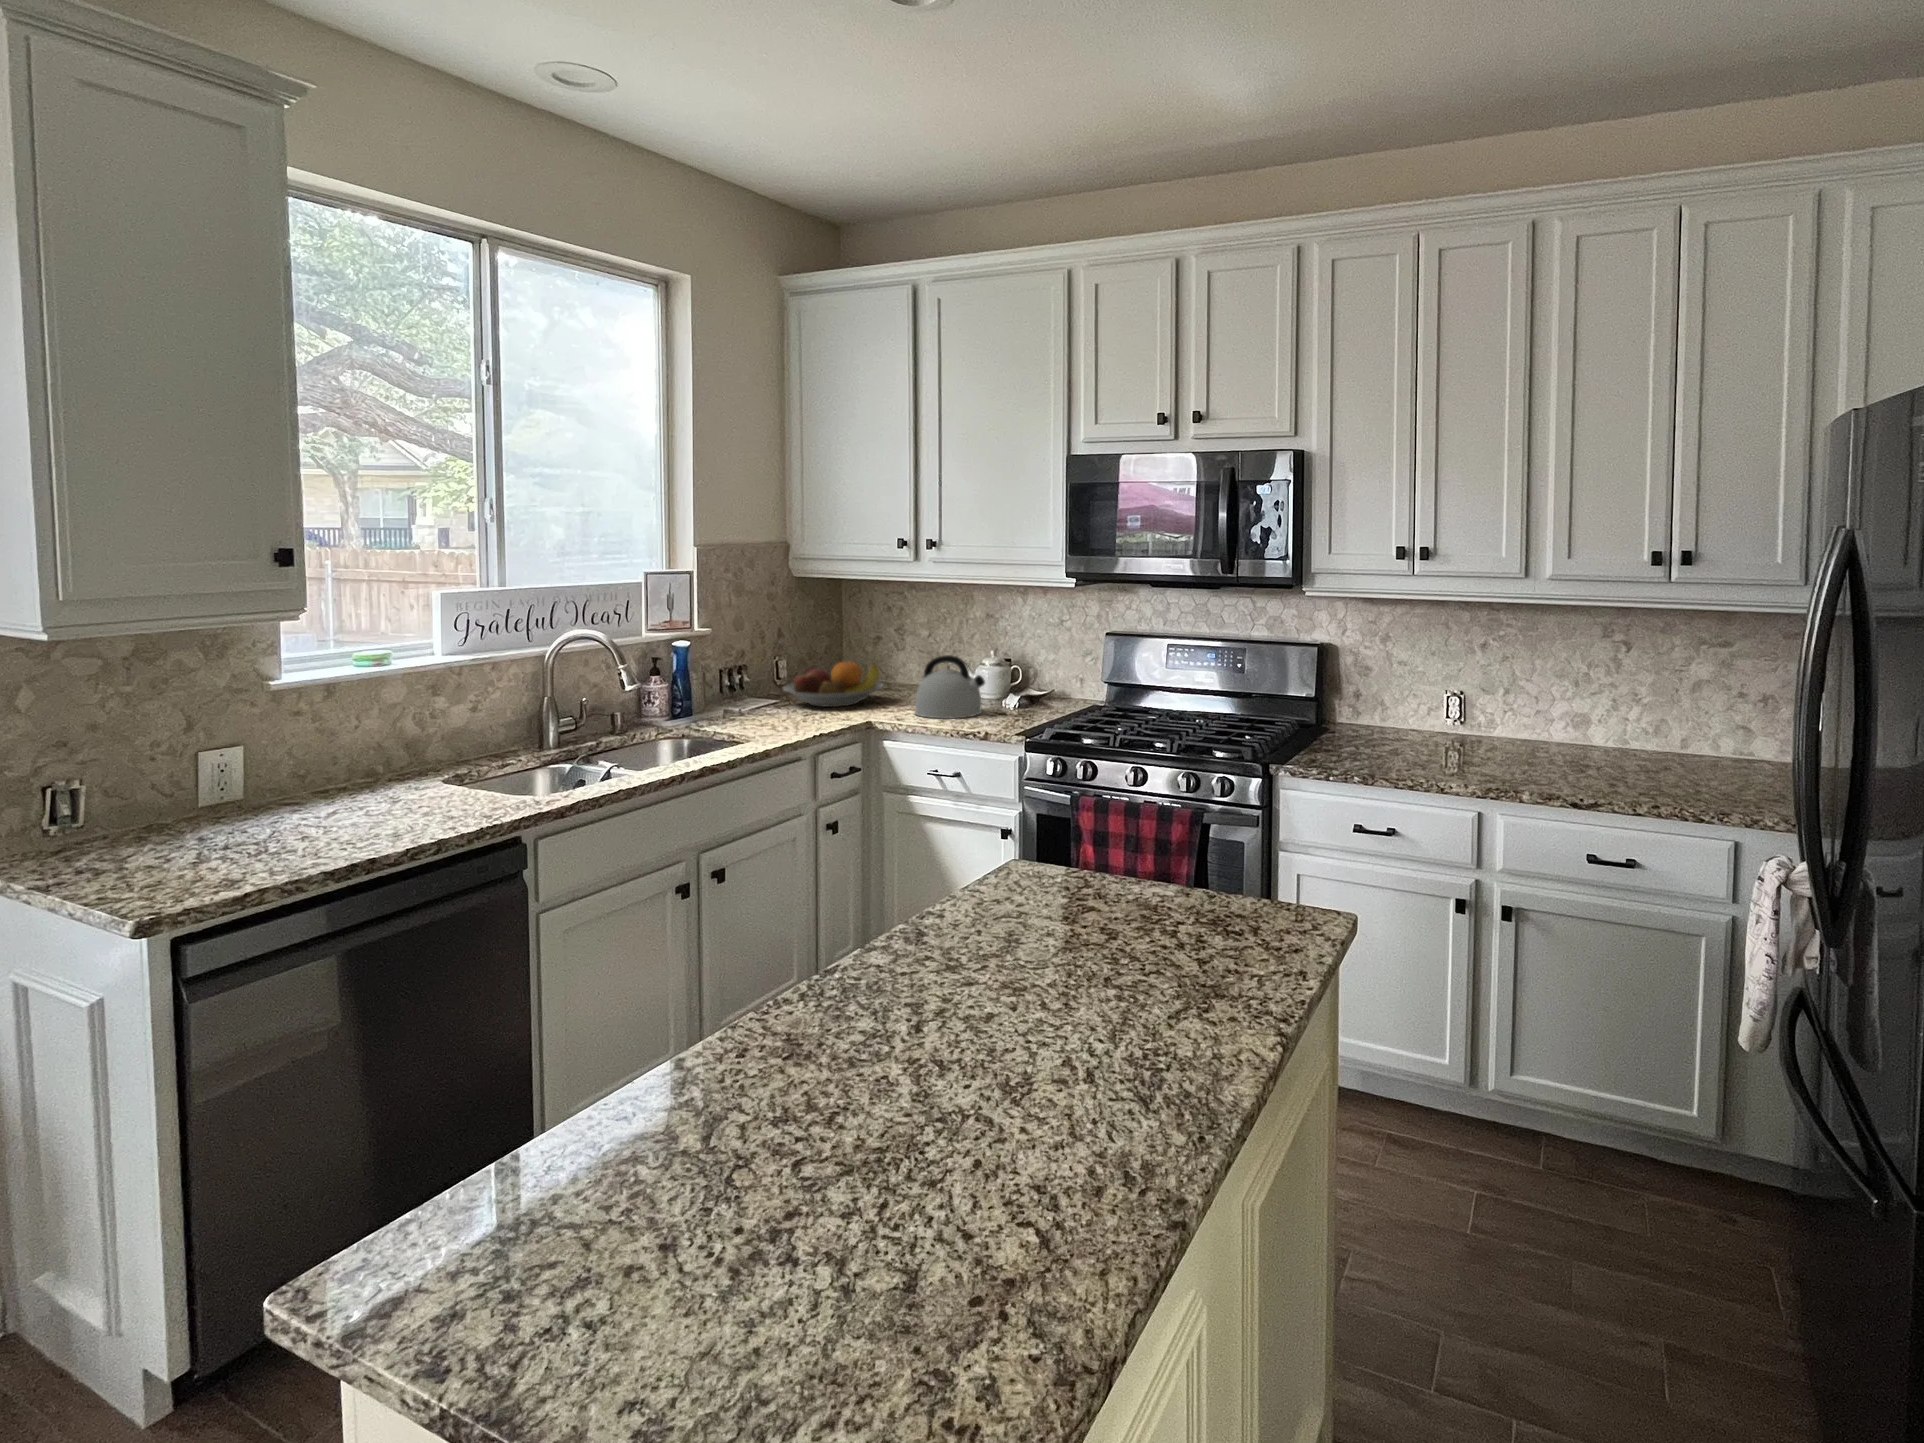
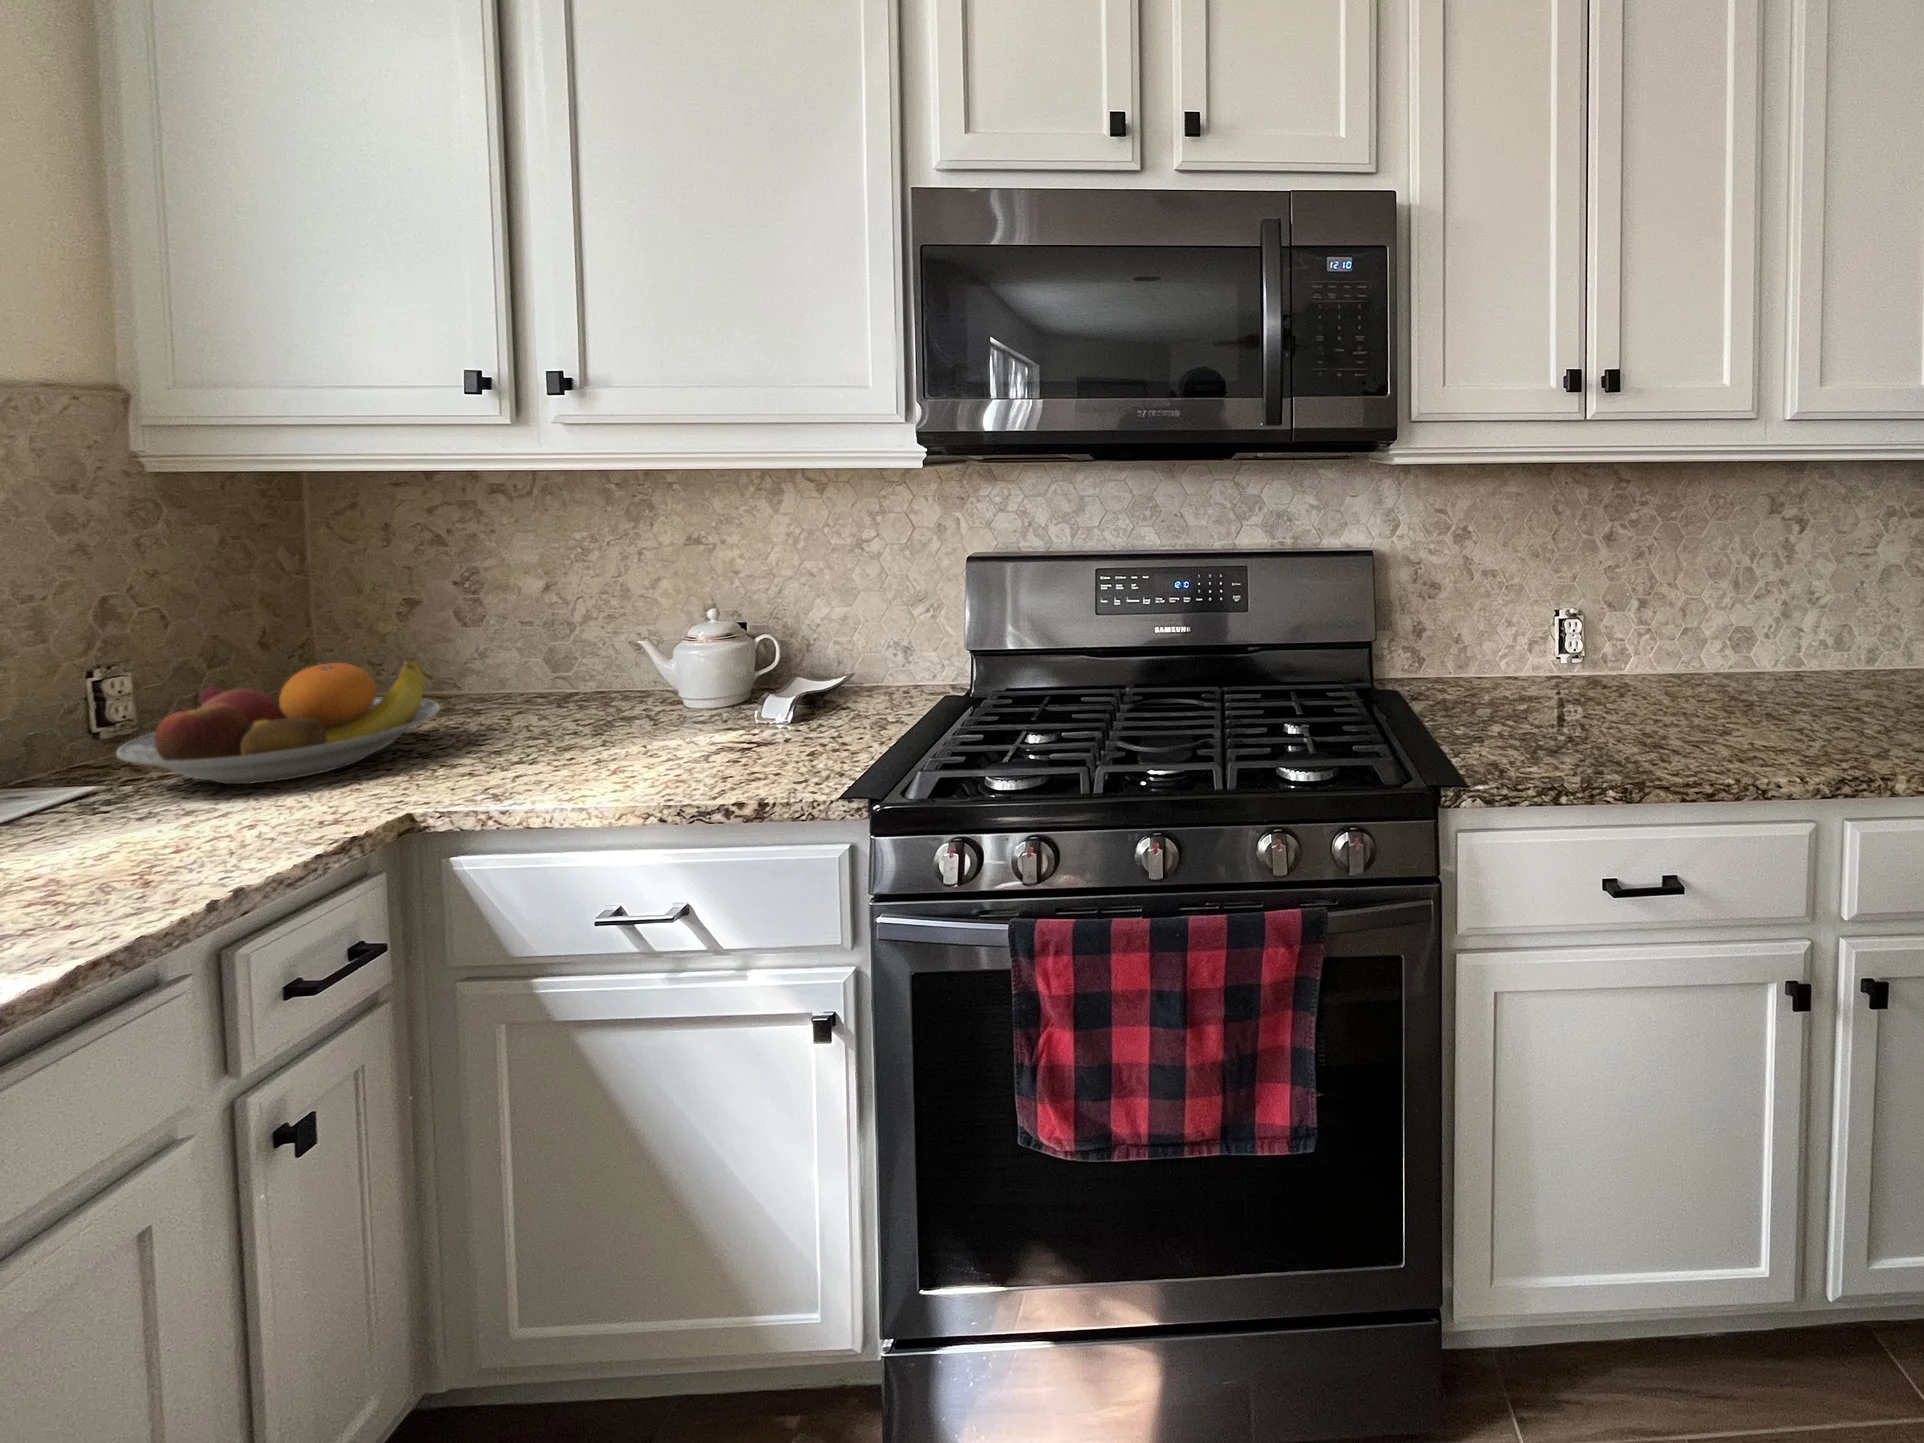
kettle: present [915,655,985,719] -> none [536,627,722,778]

